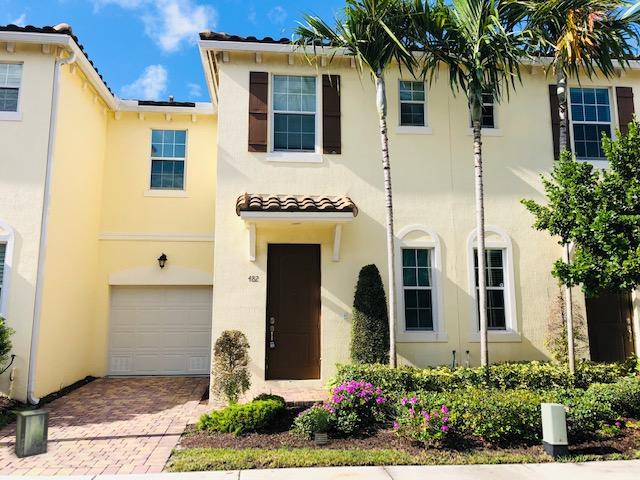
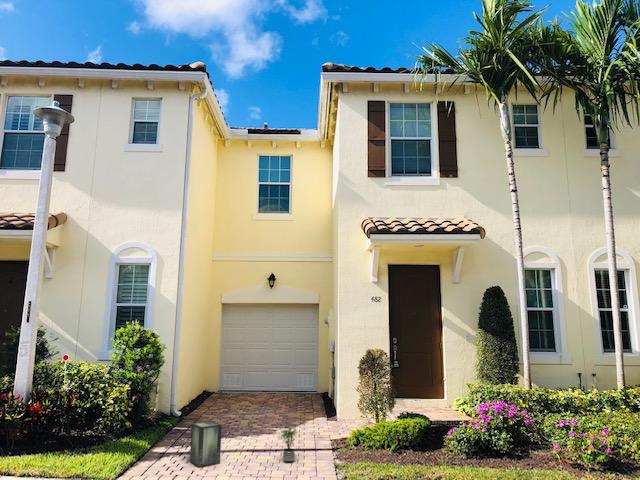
potted plant: present [312,411,328,446] -> present [279,428,297,463]

